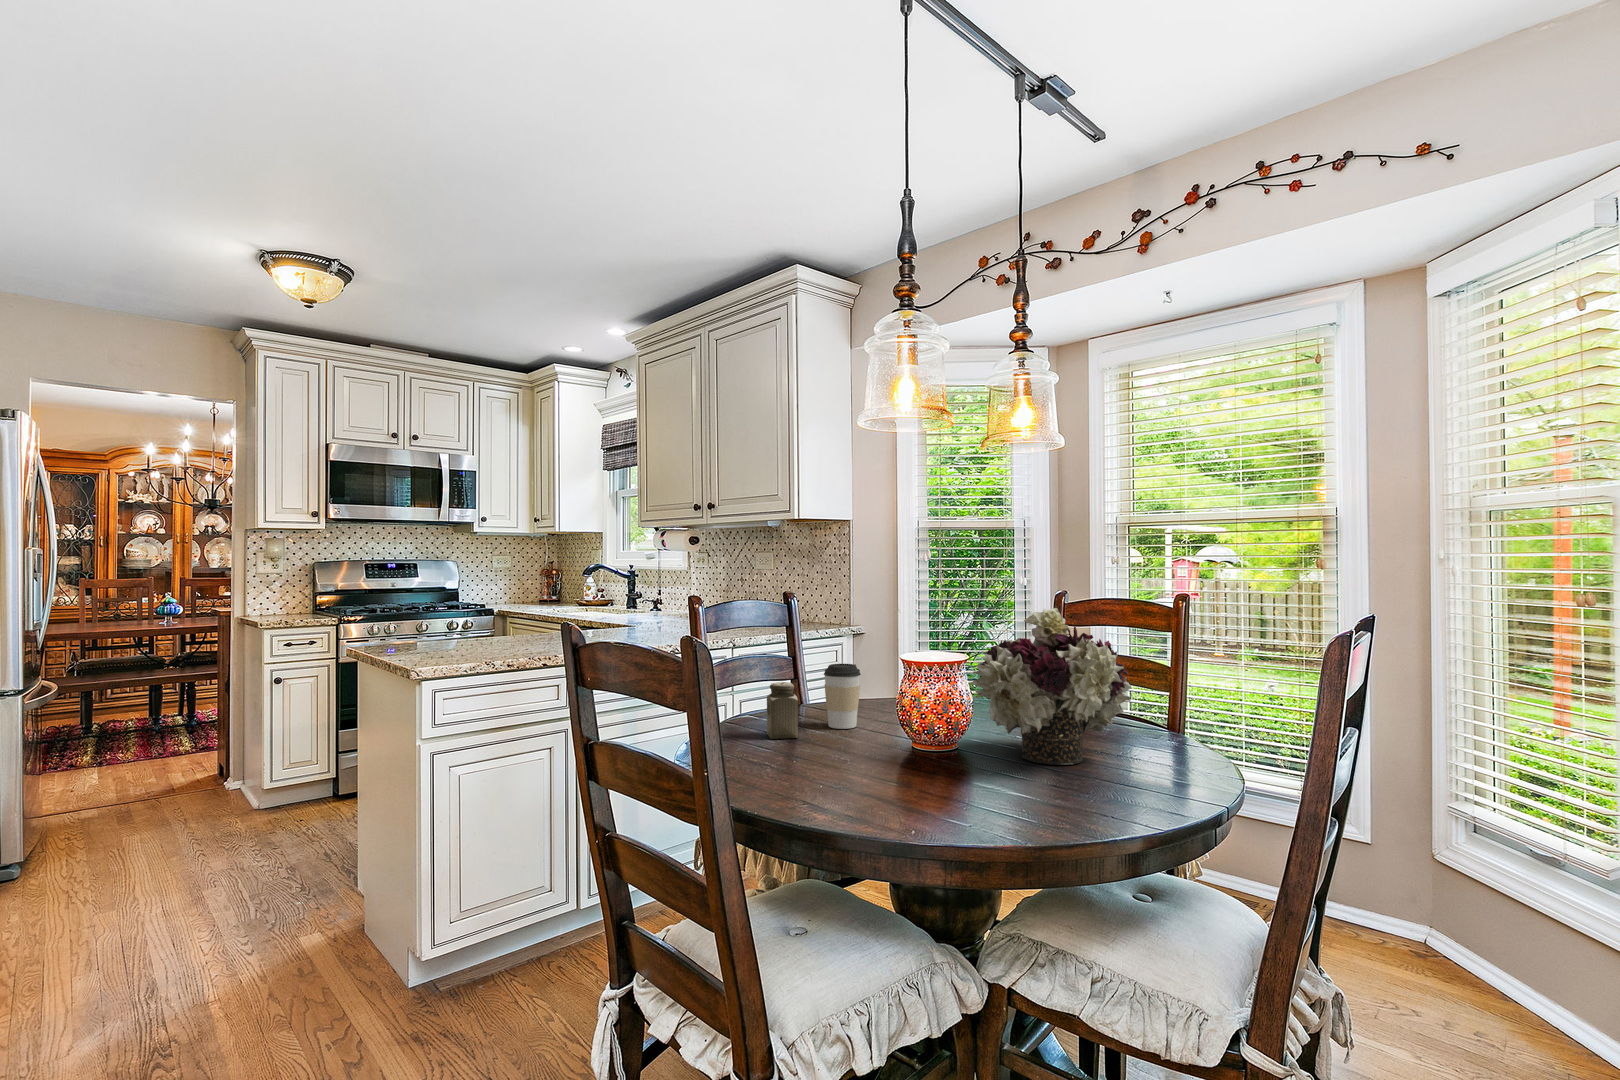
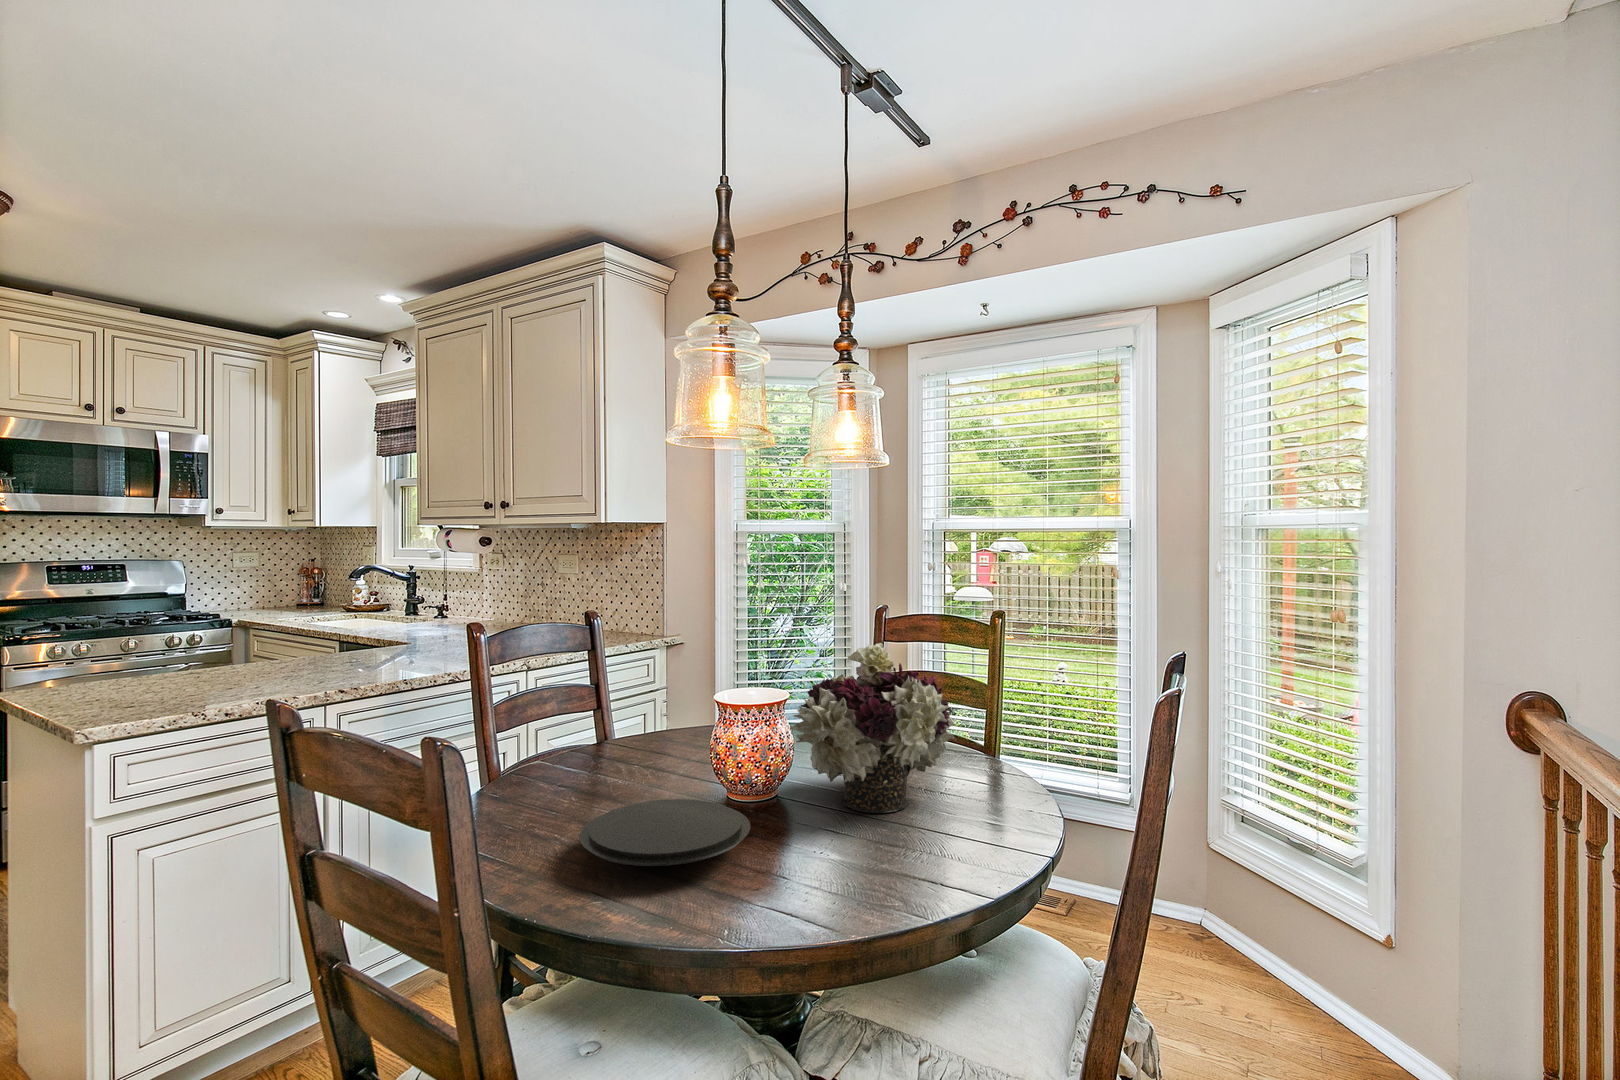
coffee cup: present [824,664,861,729] -> none [627,701,670,776]
salt shaker: present [767,682,798,739] -> none [559,729,596,797]
plate: none [787,739,933,784] -> present [579,799,751,866]

